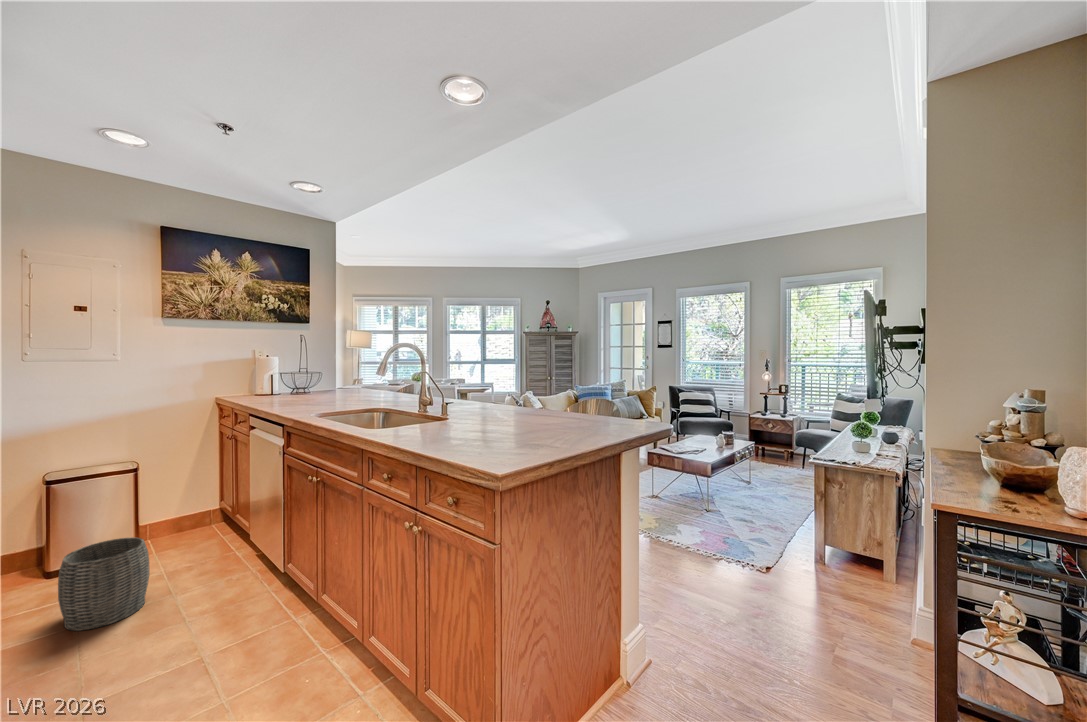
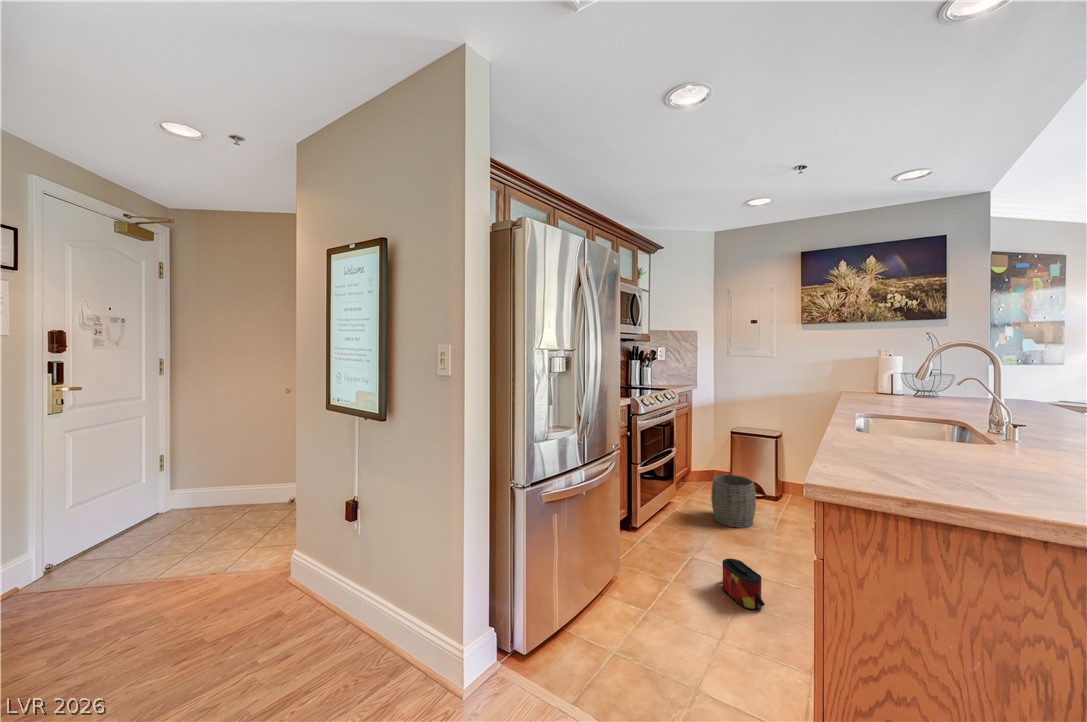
bag: none [189,637,275,701] -> present [722,558,765,610]

